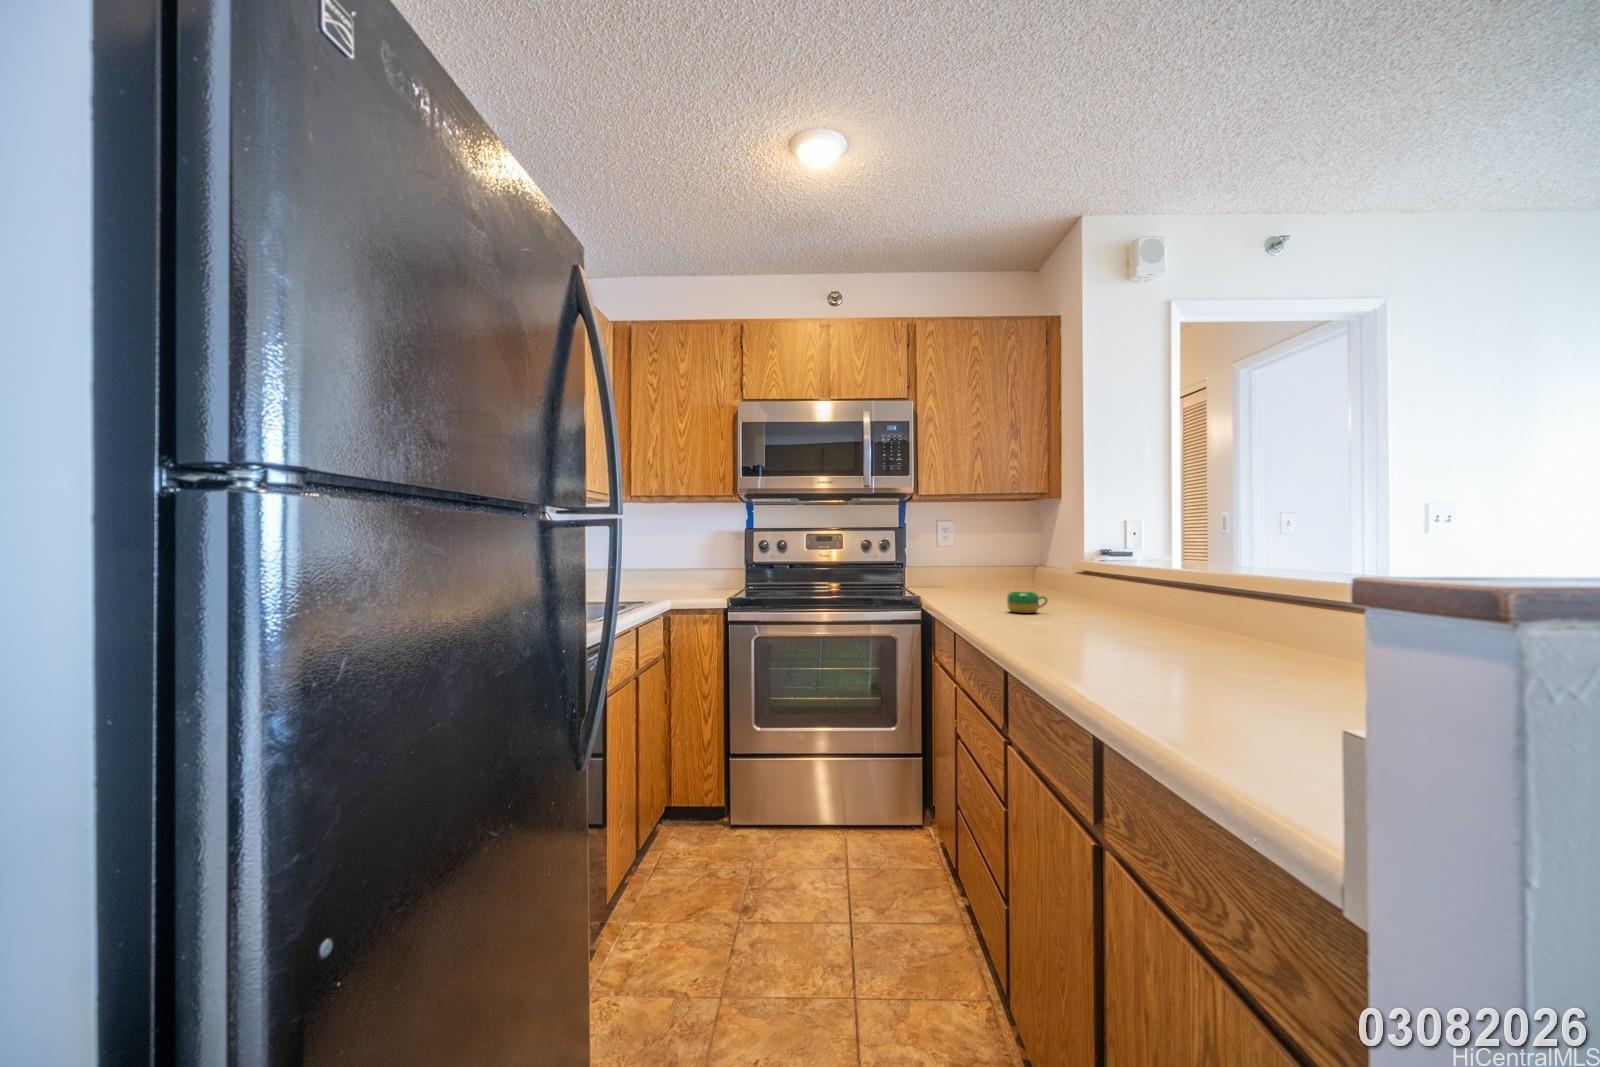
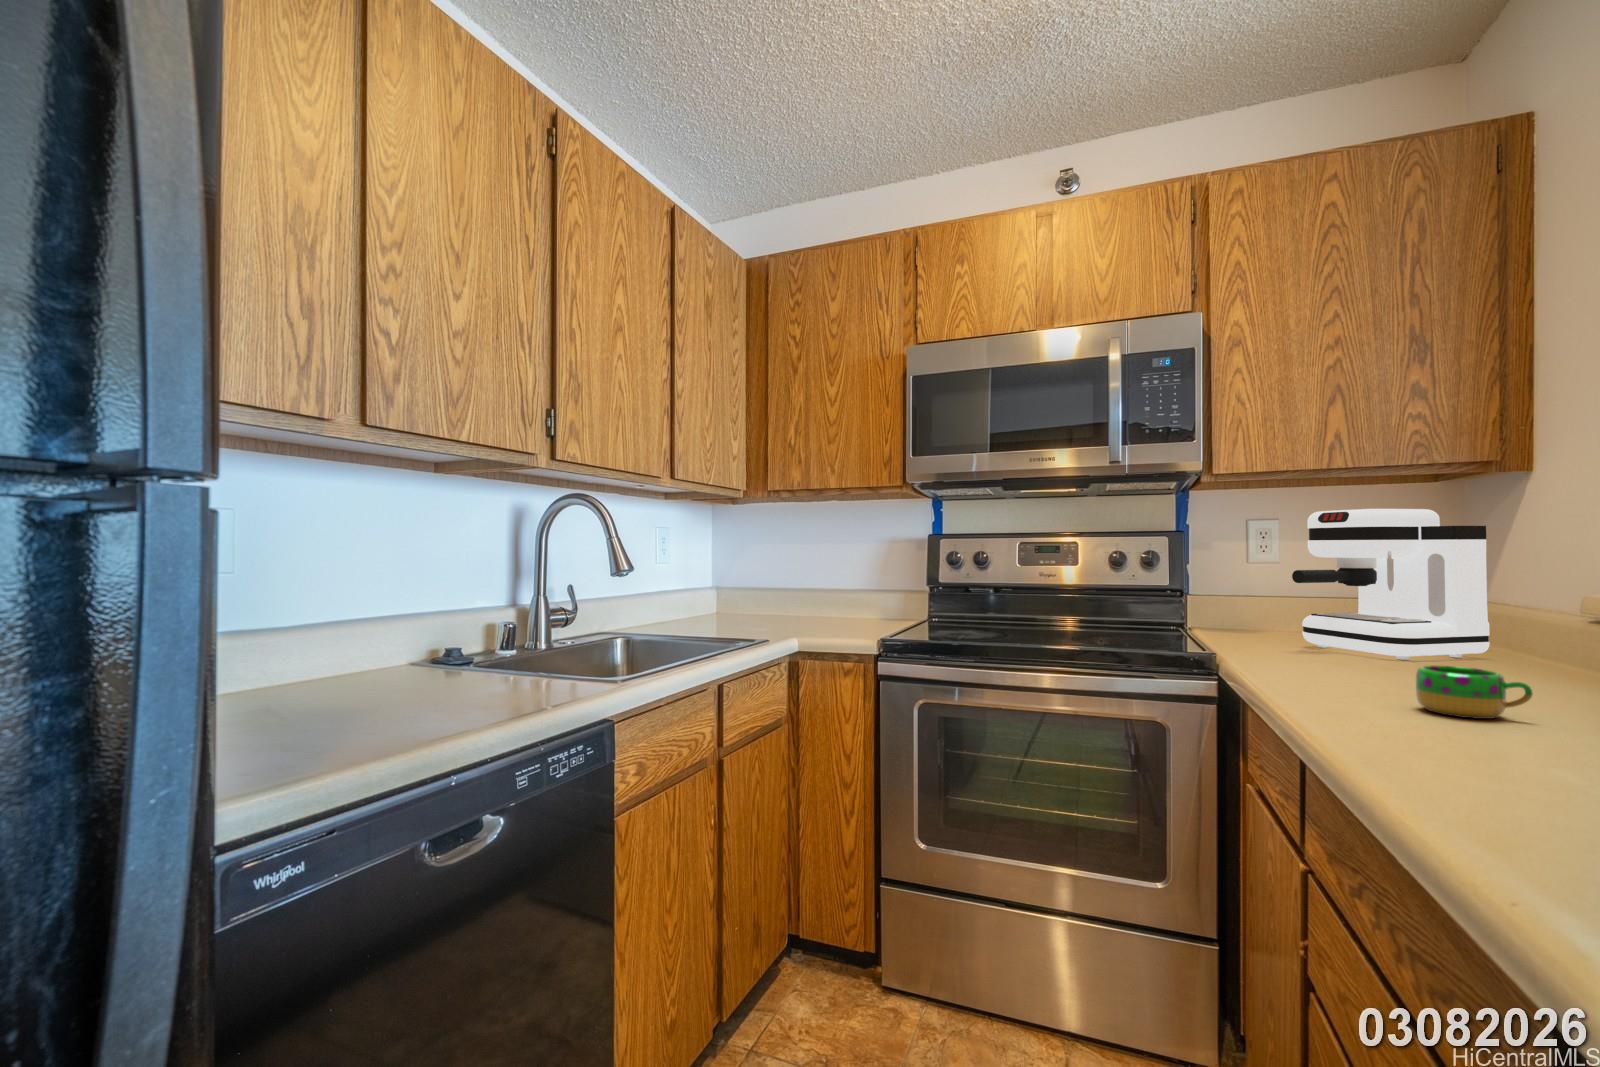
coffee maker: none [957,516,1041,595] -> present [1292,509,1490,660]

